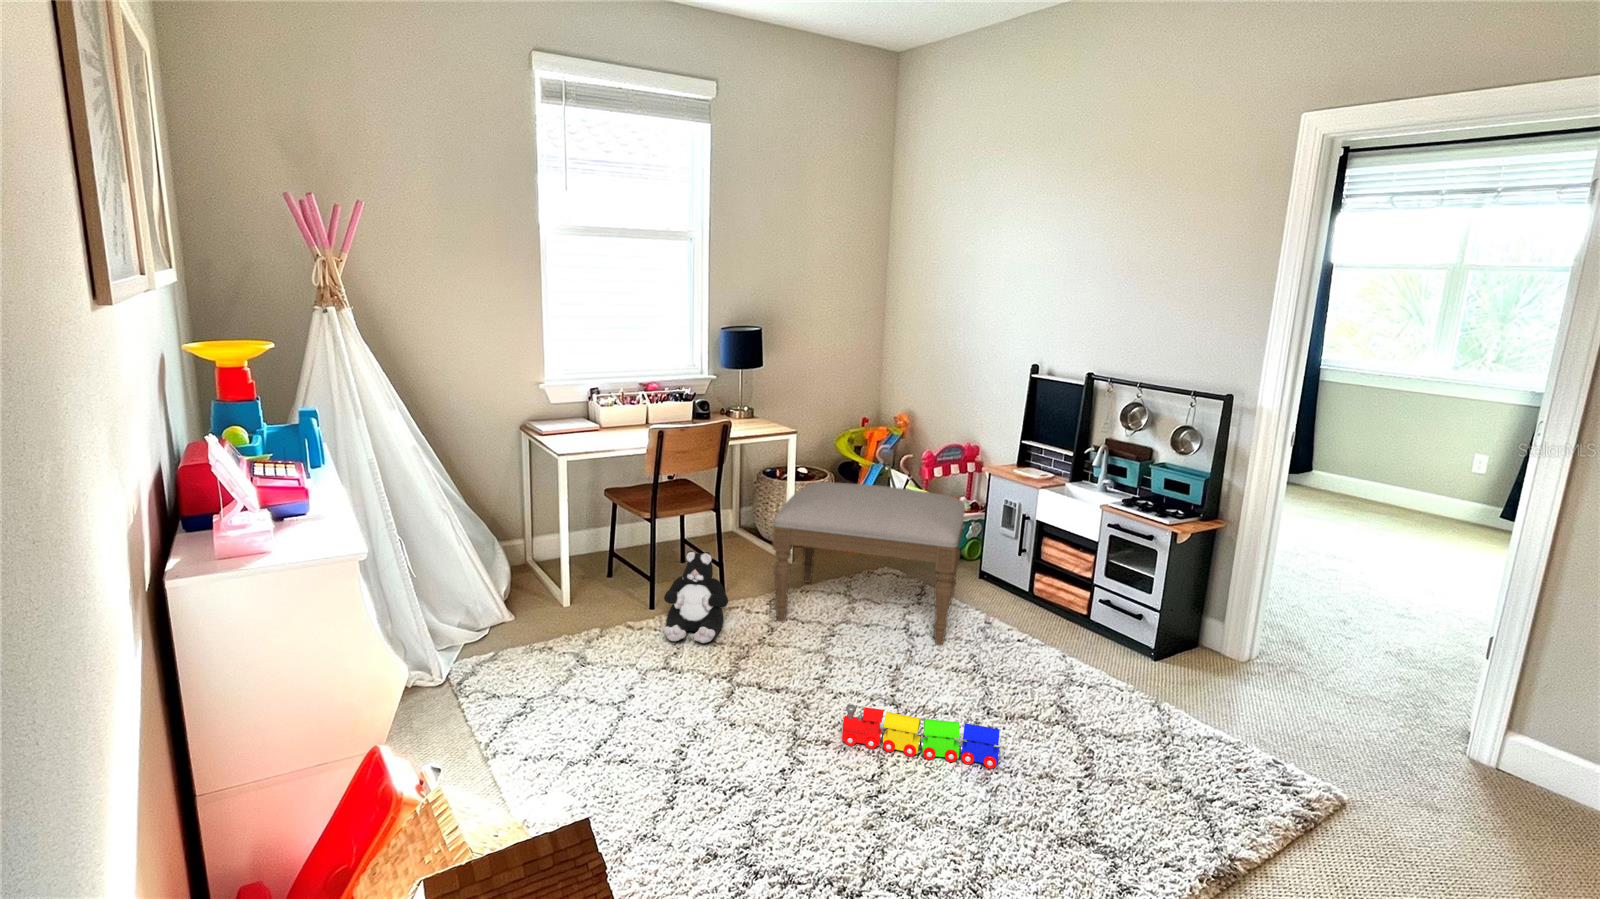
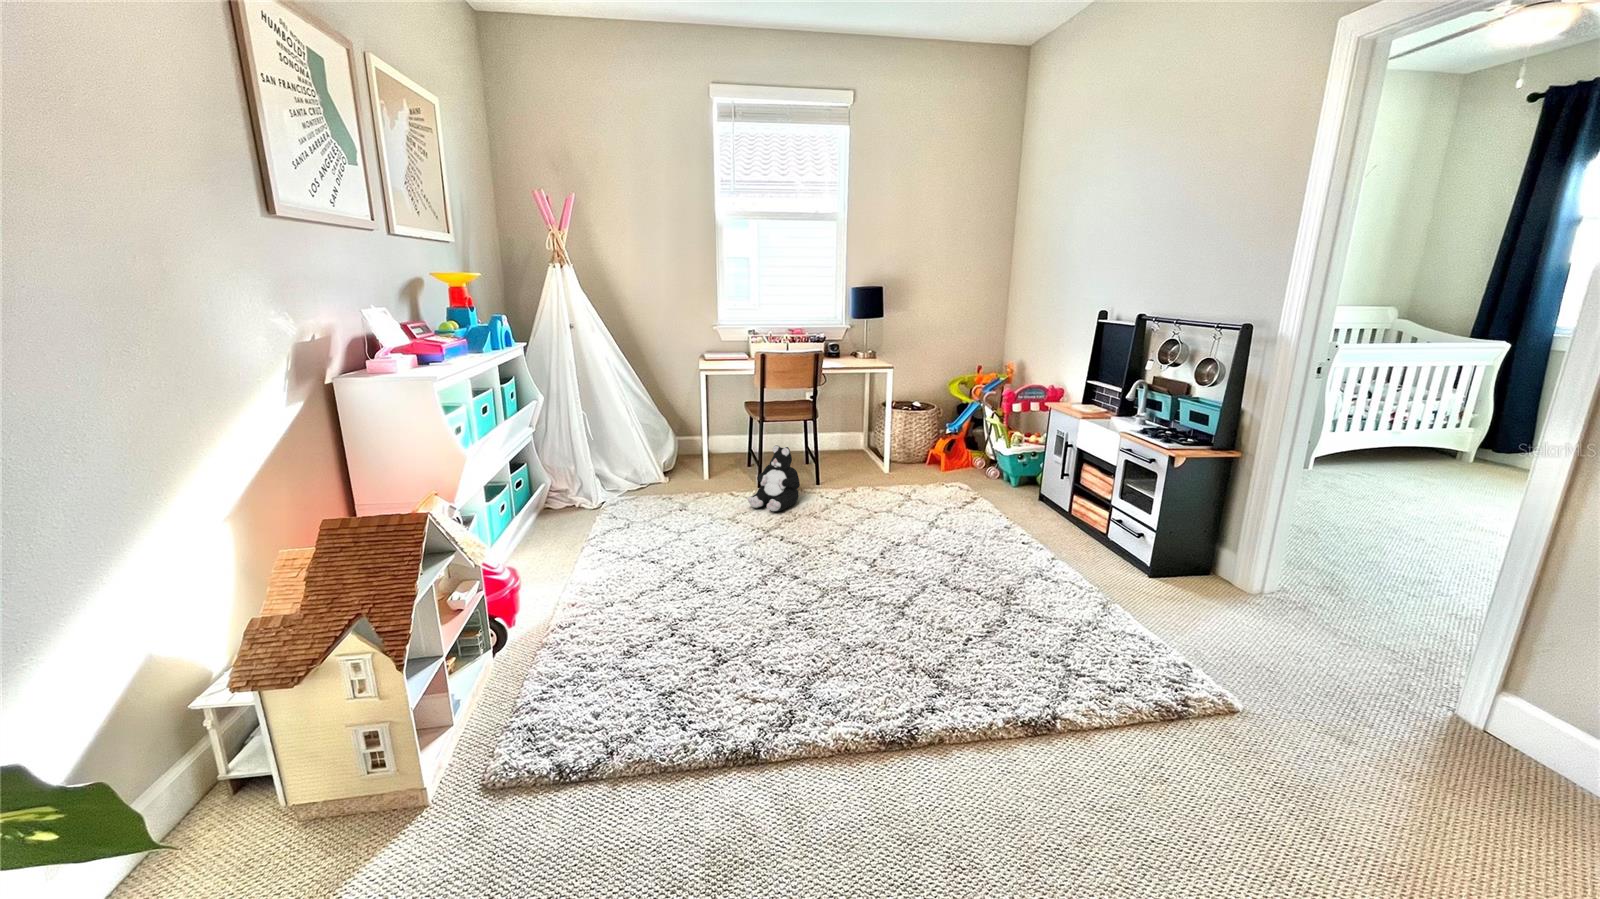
ottoman: present [773,482,965,646] -> none [835,405,1009,539]
toy train: present [842,704,1000,768] -> none [815,555,927,619]

